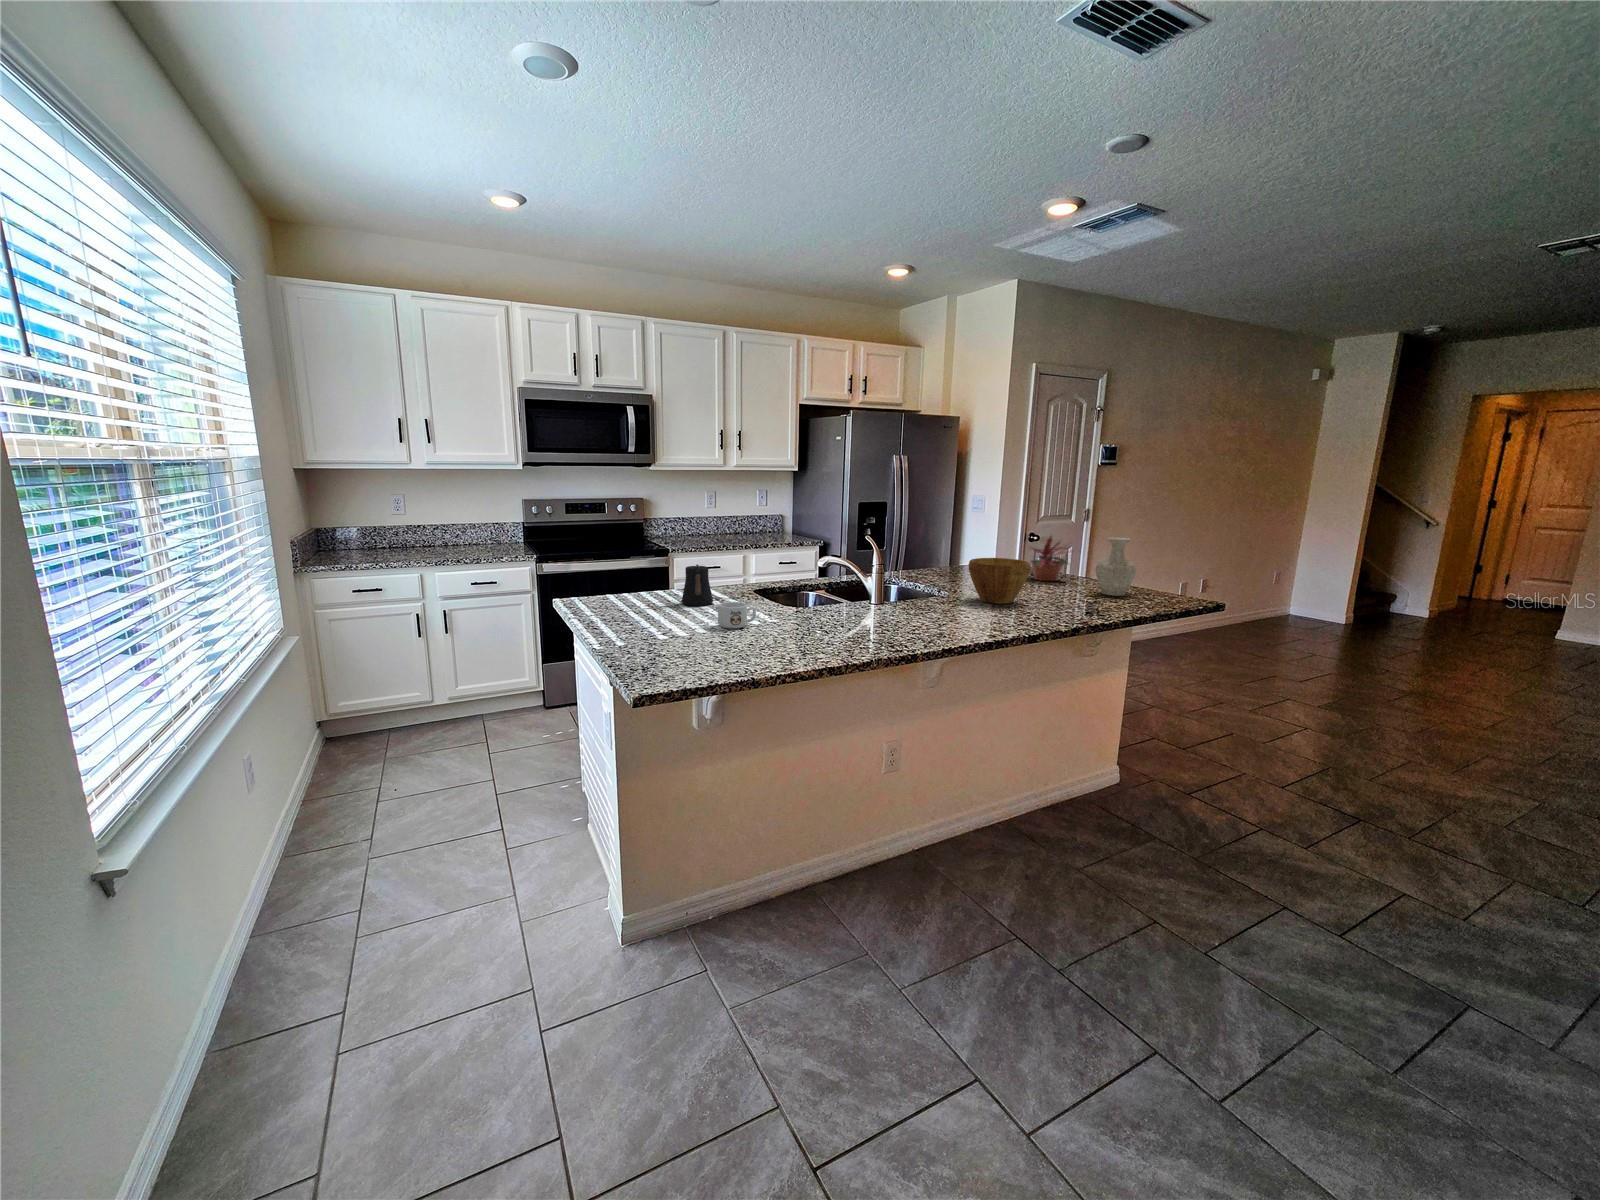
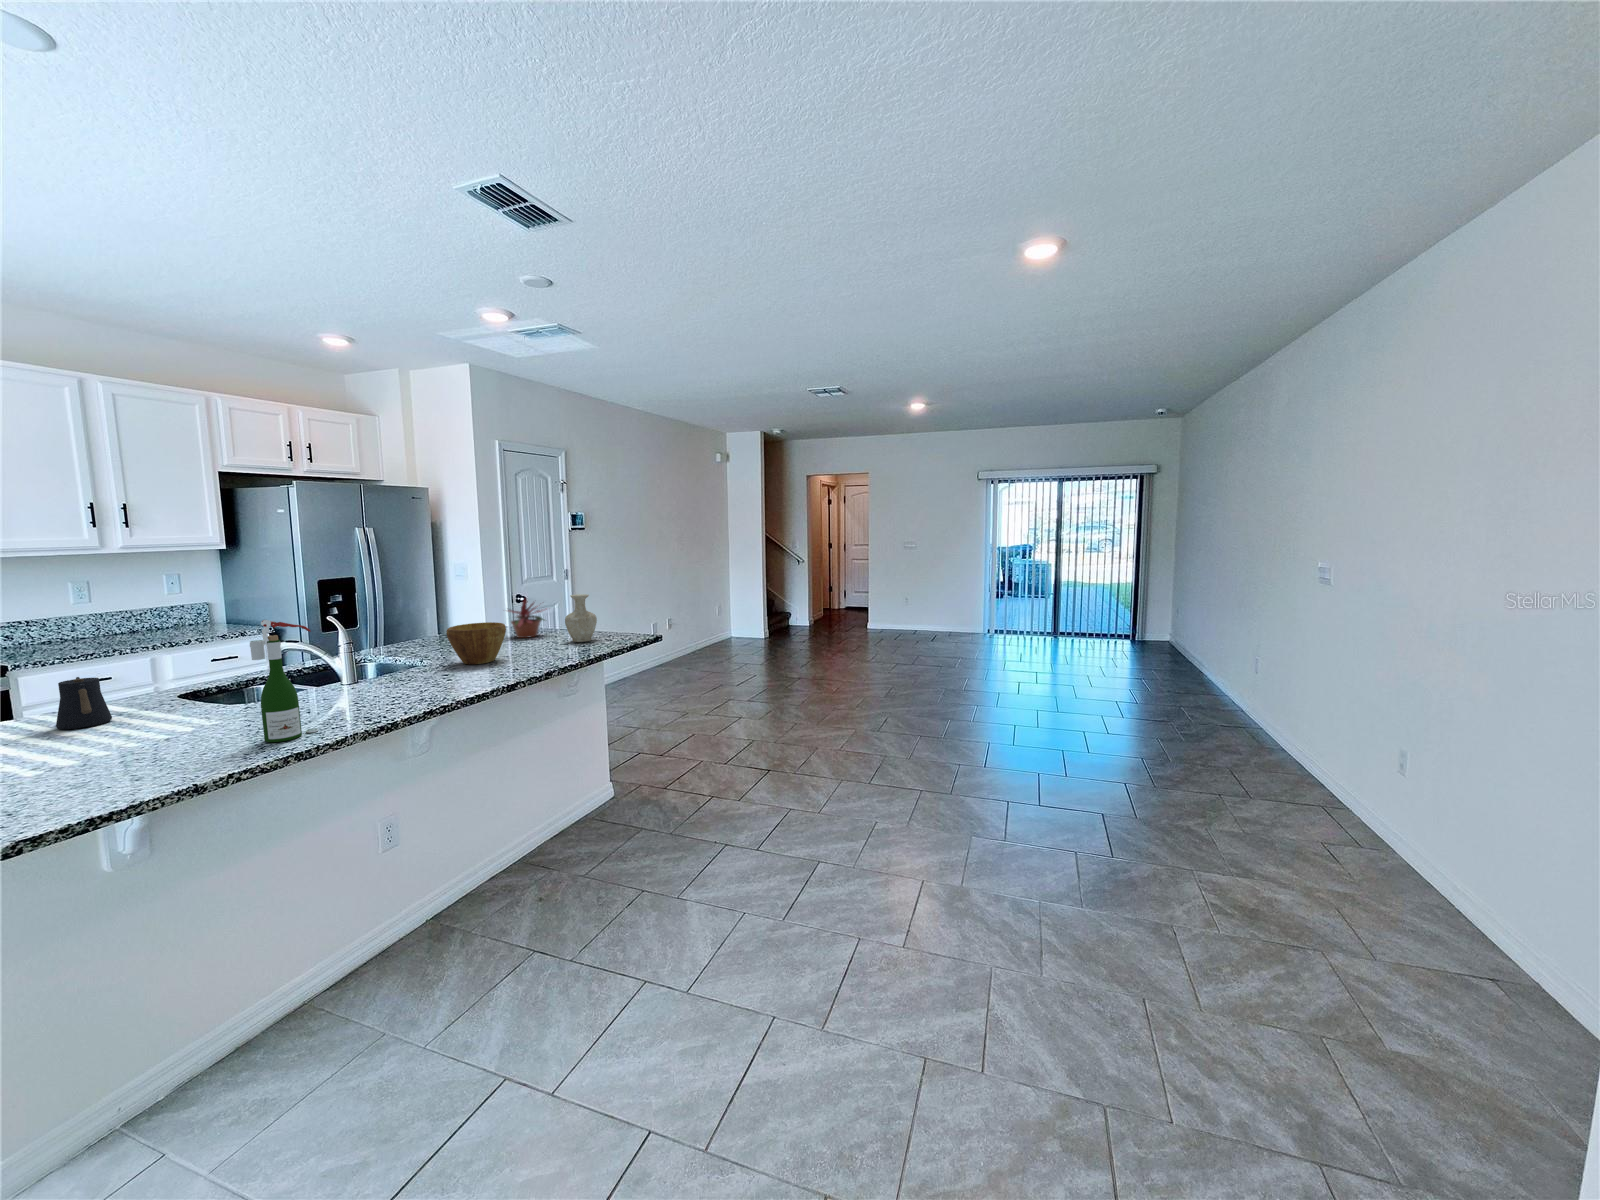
wine bottle: none [805,530,854,652] -> present [250,620,318,742]
mug: present [718,602,756,629] -> none [126,710,187,743]

